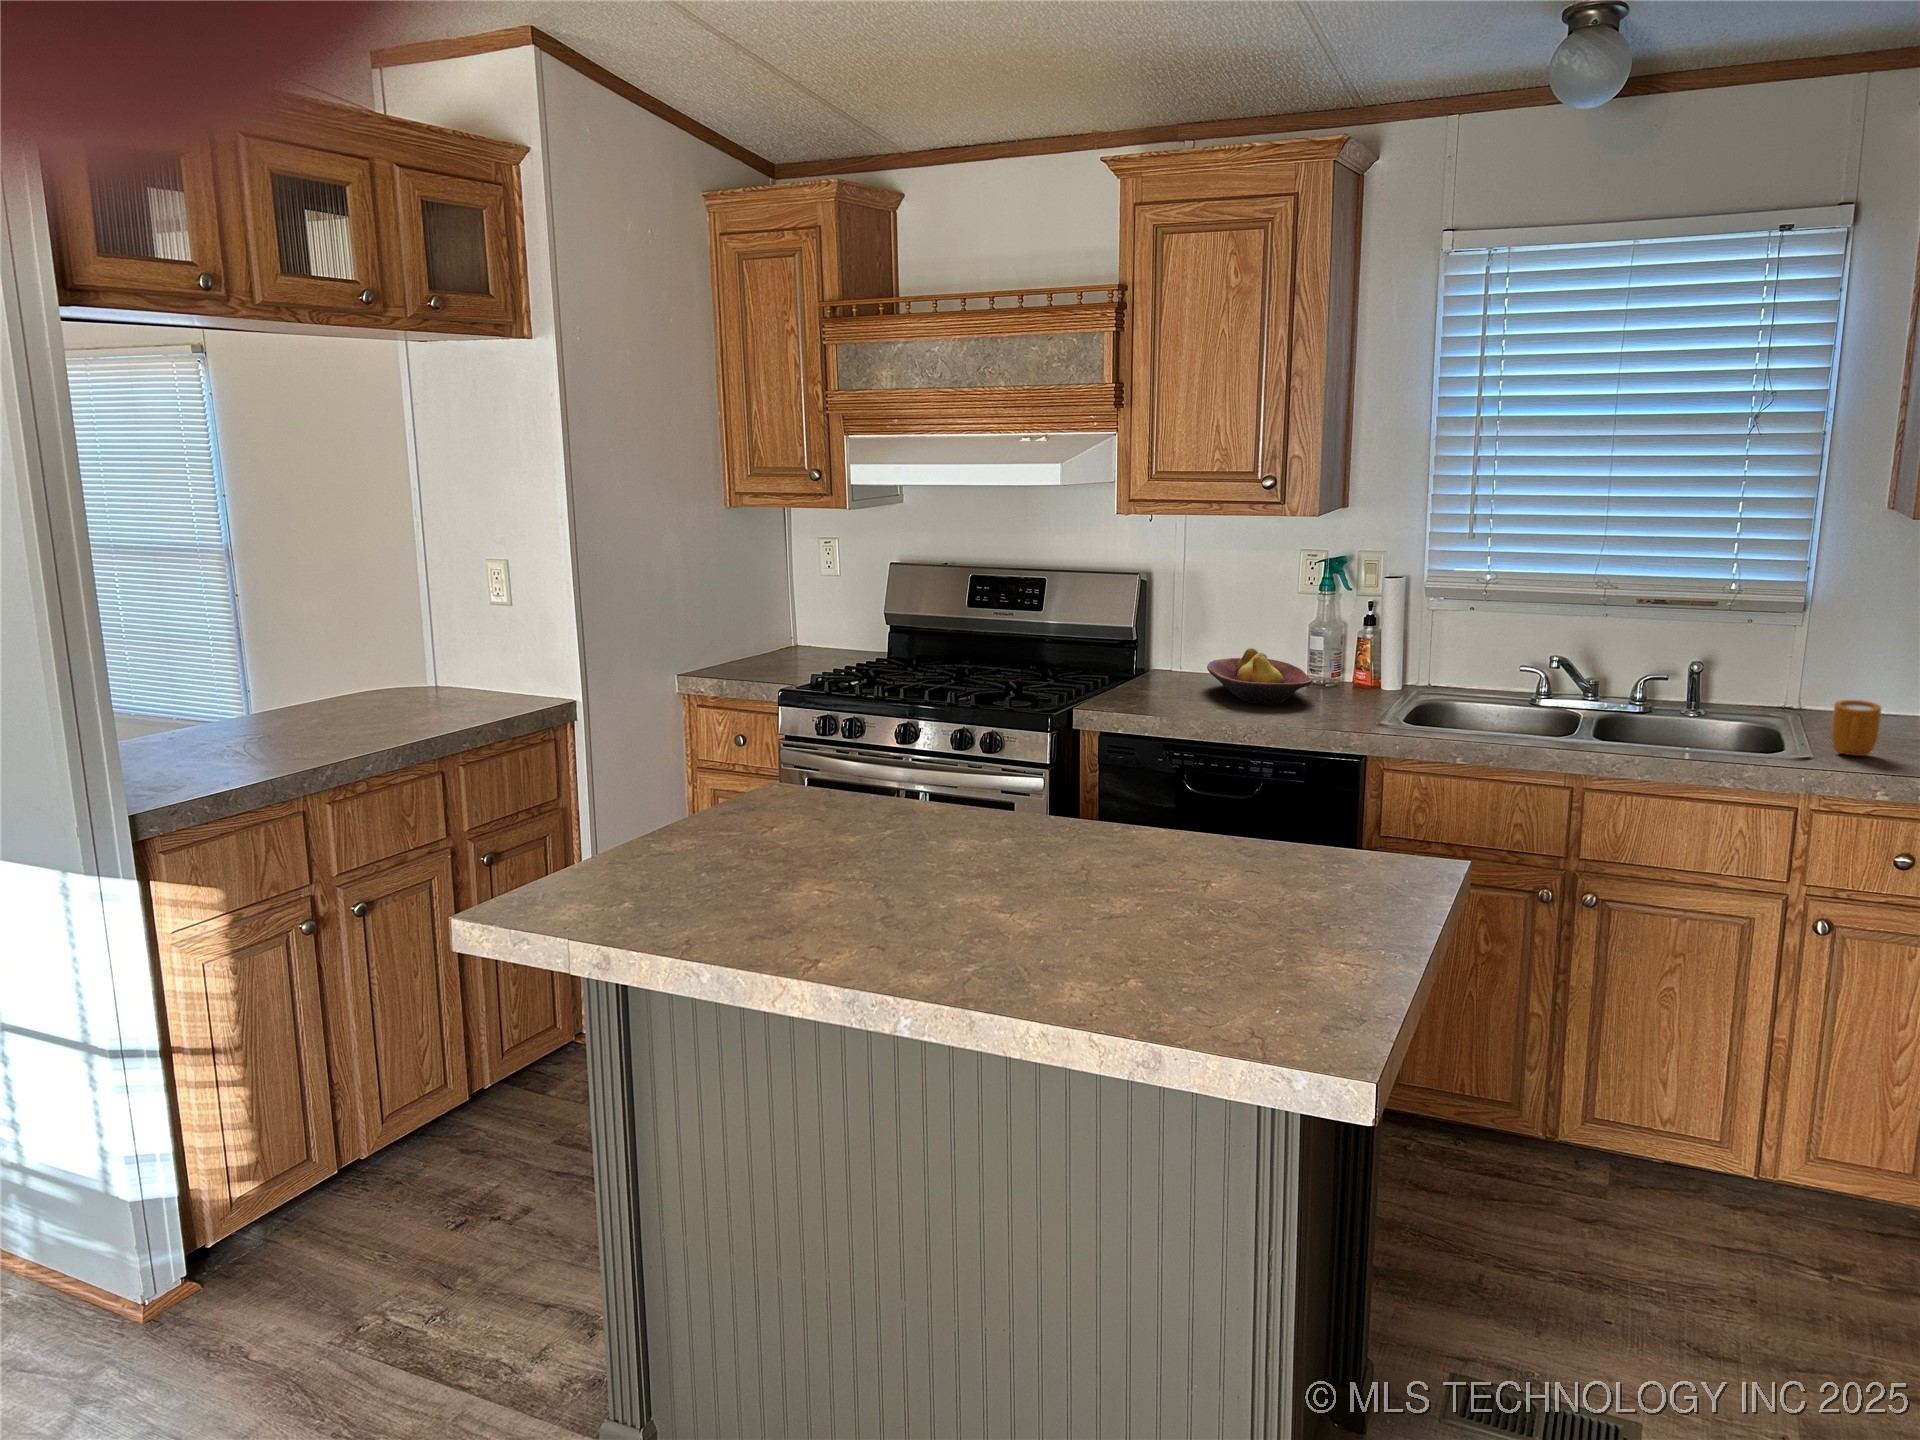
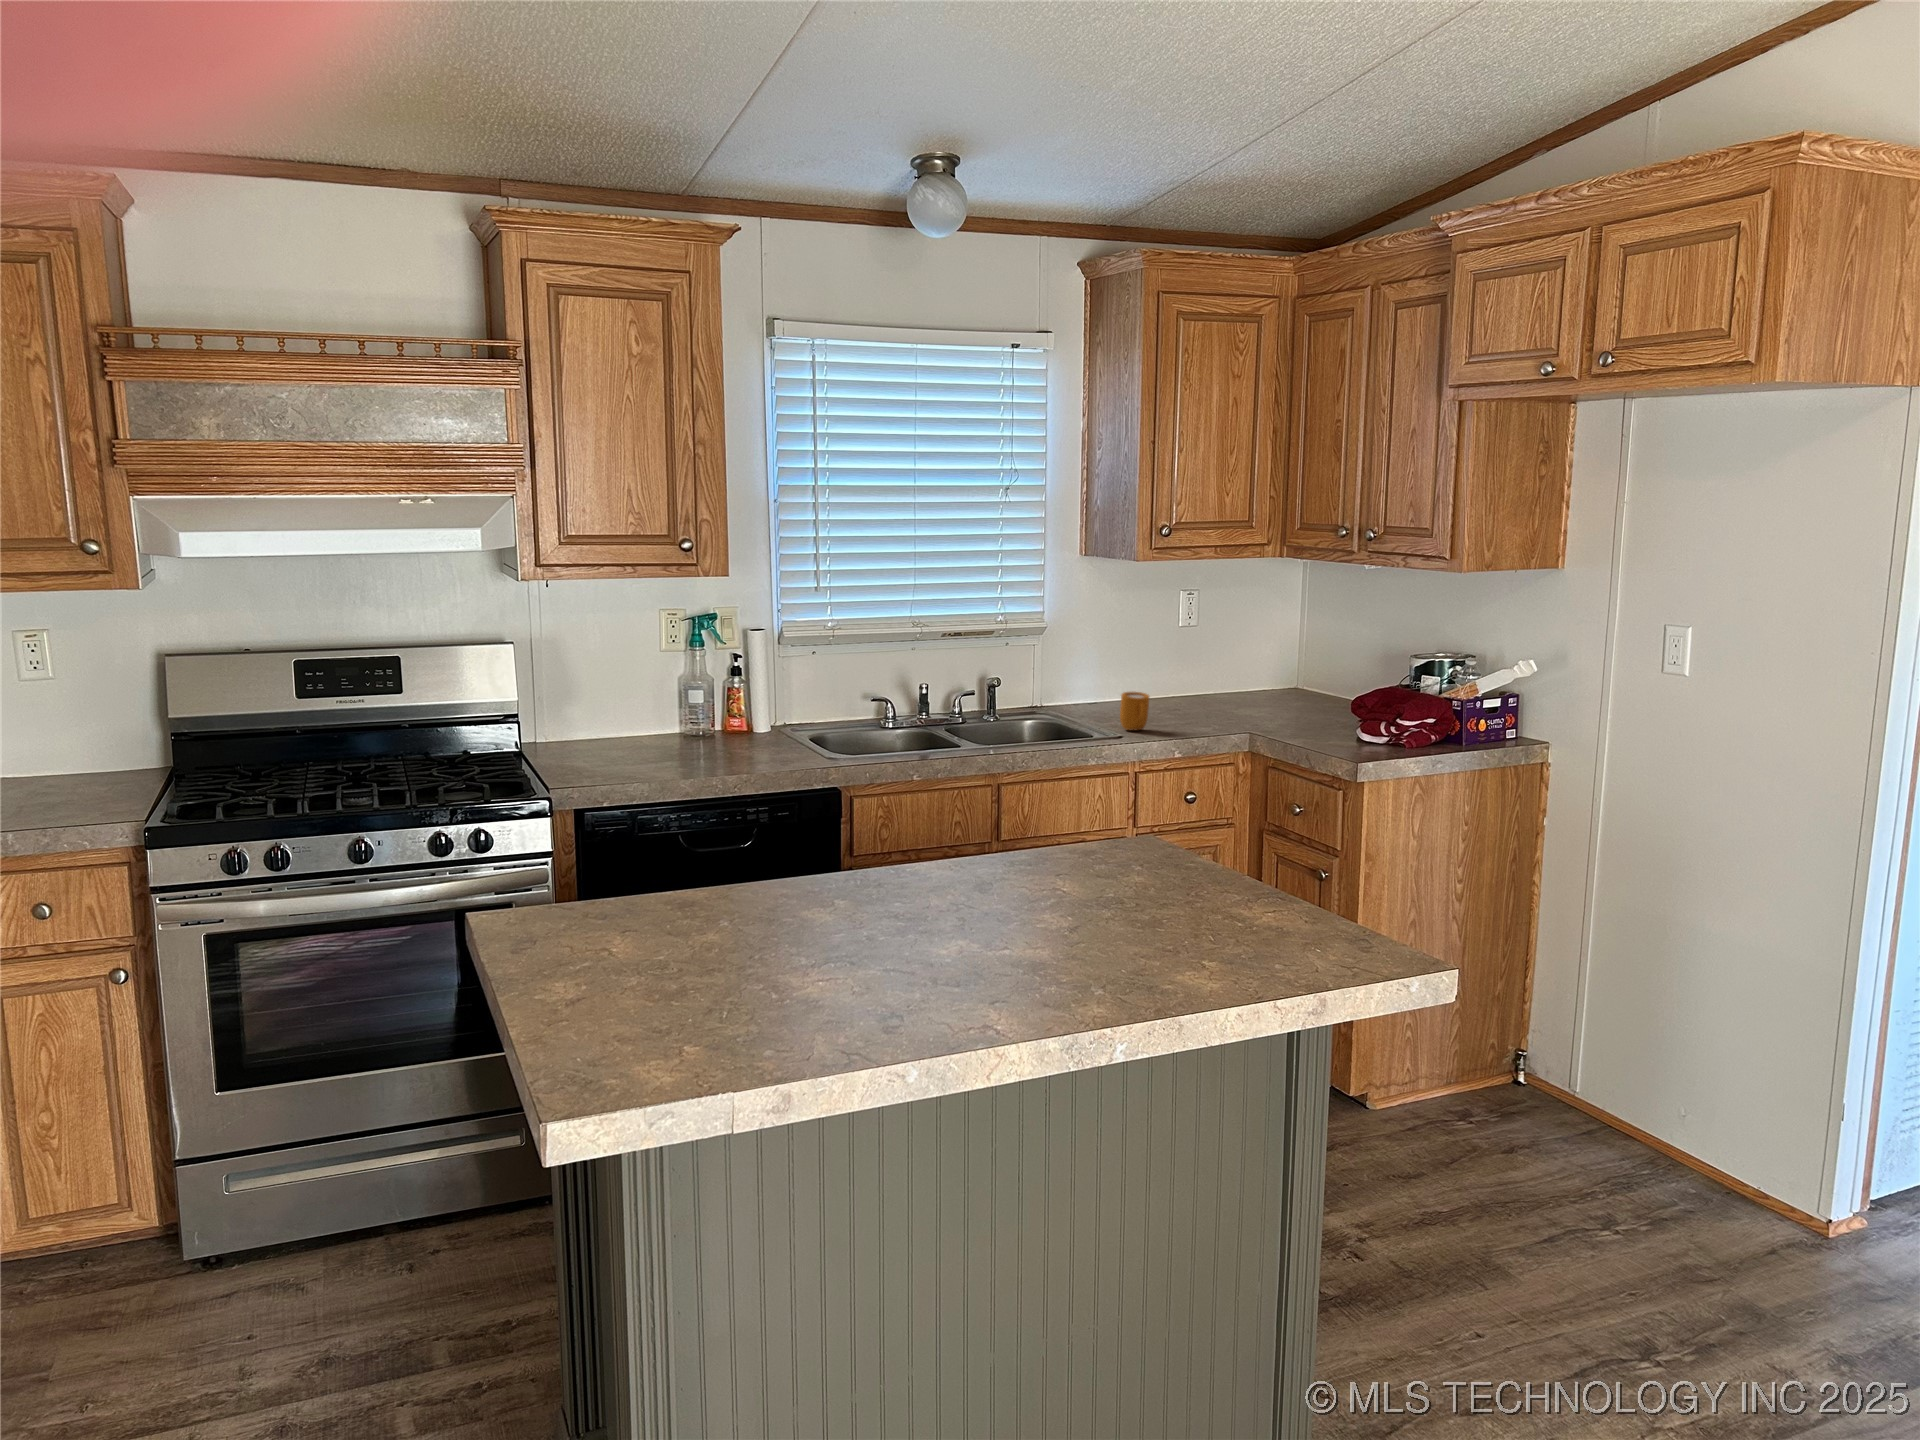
fruit bowl: present [1207,648,1312,705] -> none [614,705,742,756]

